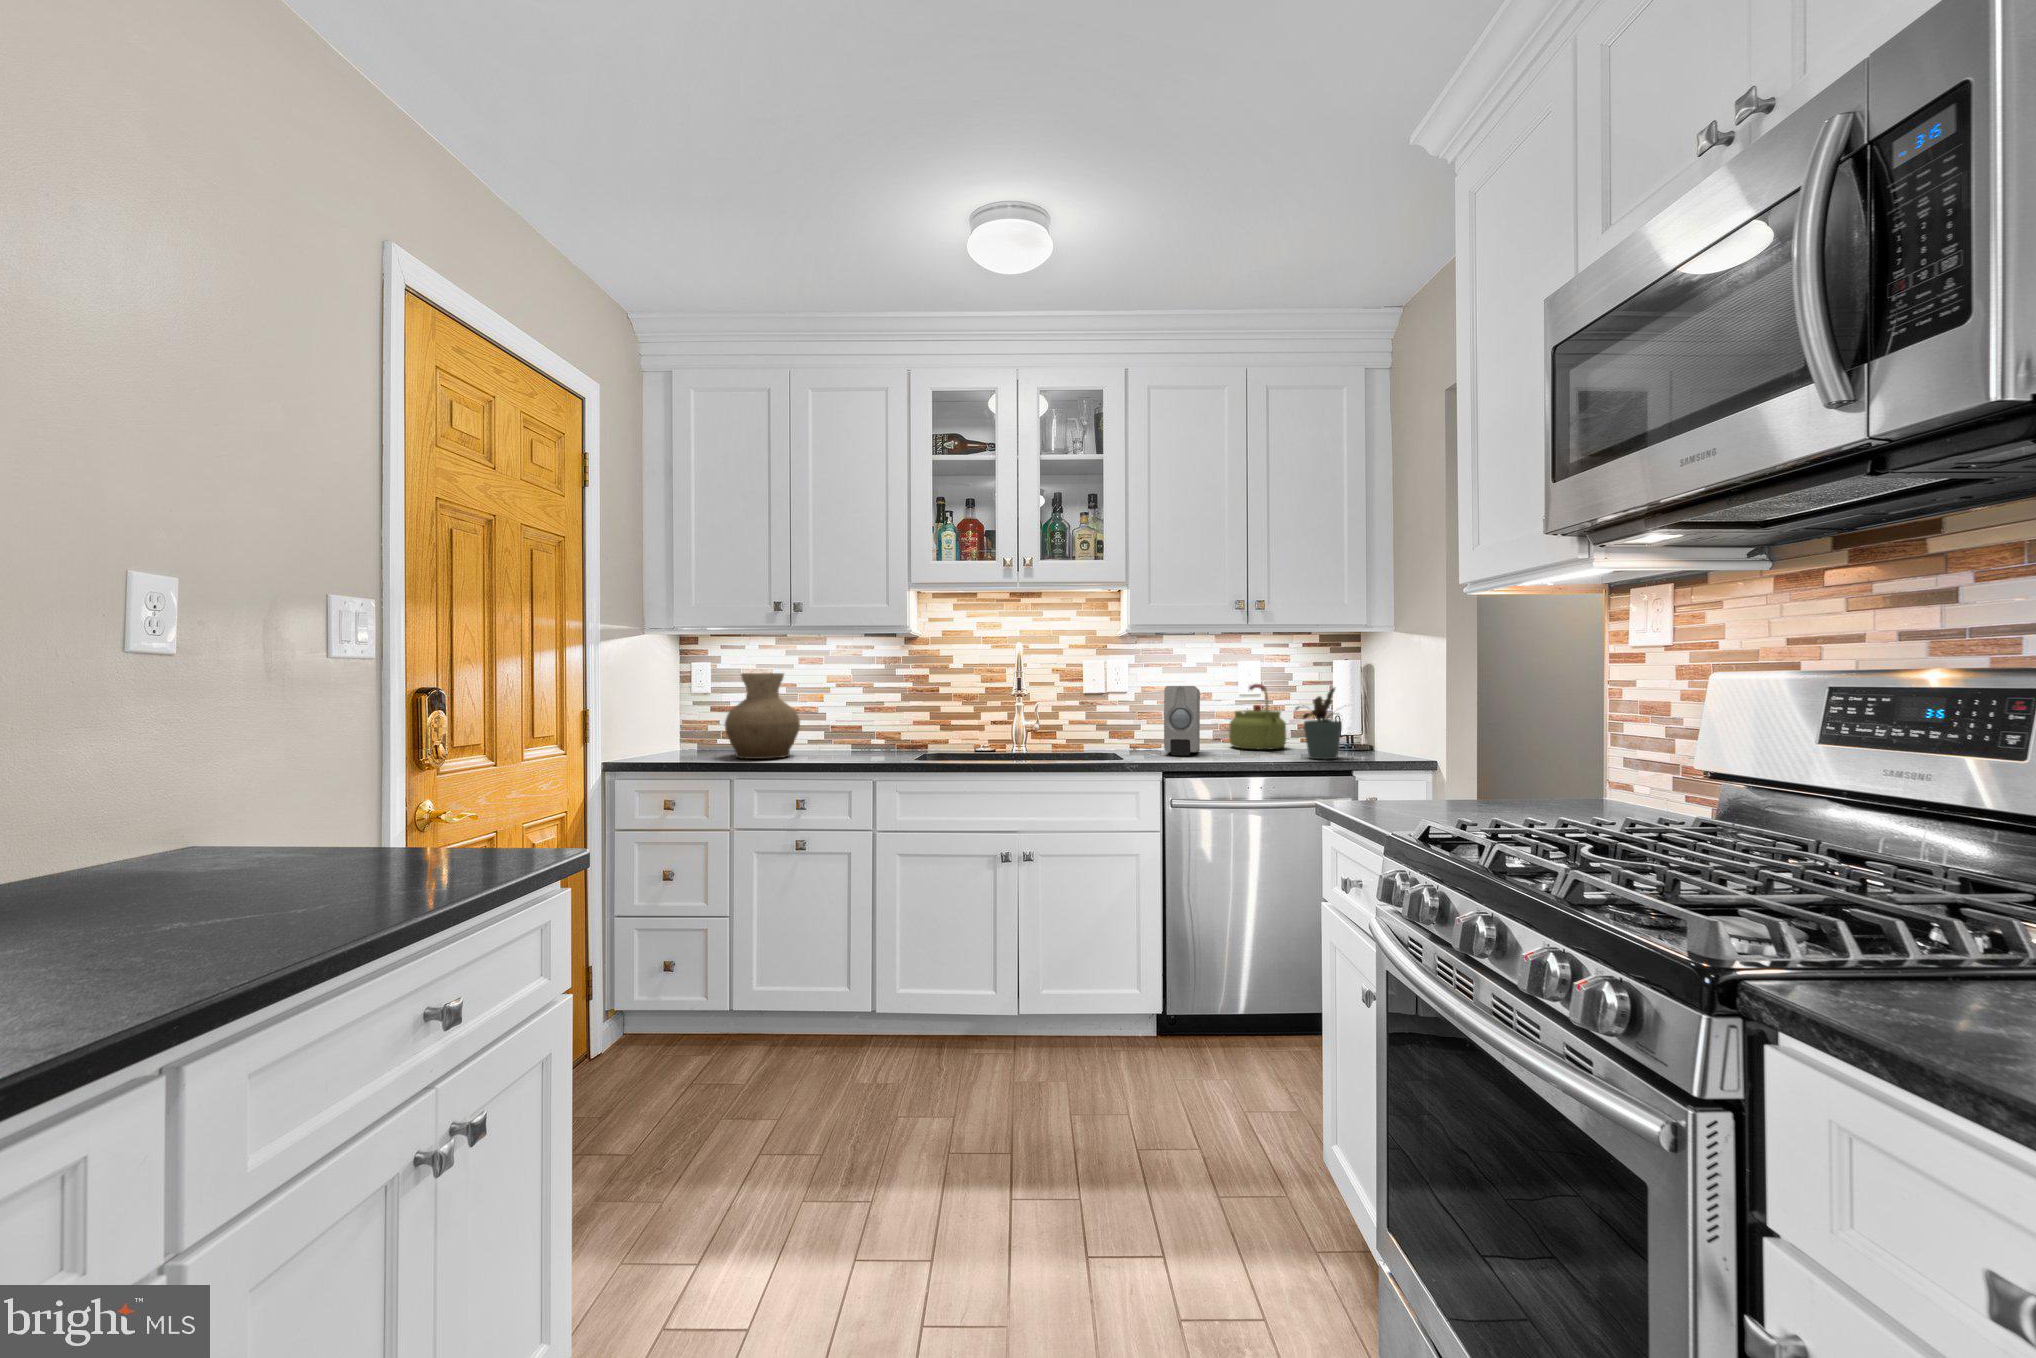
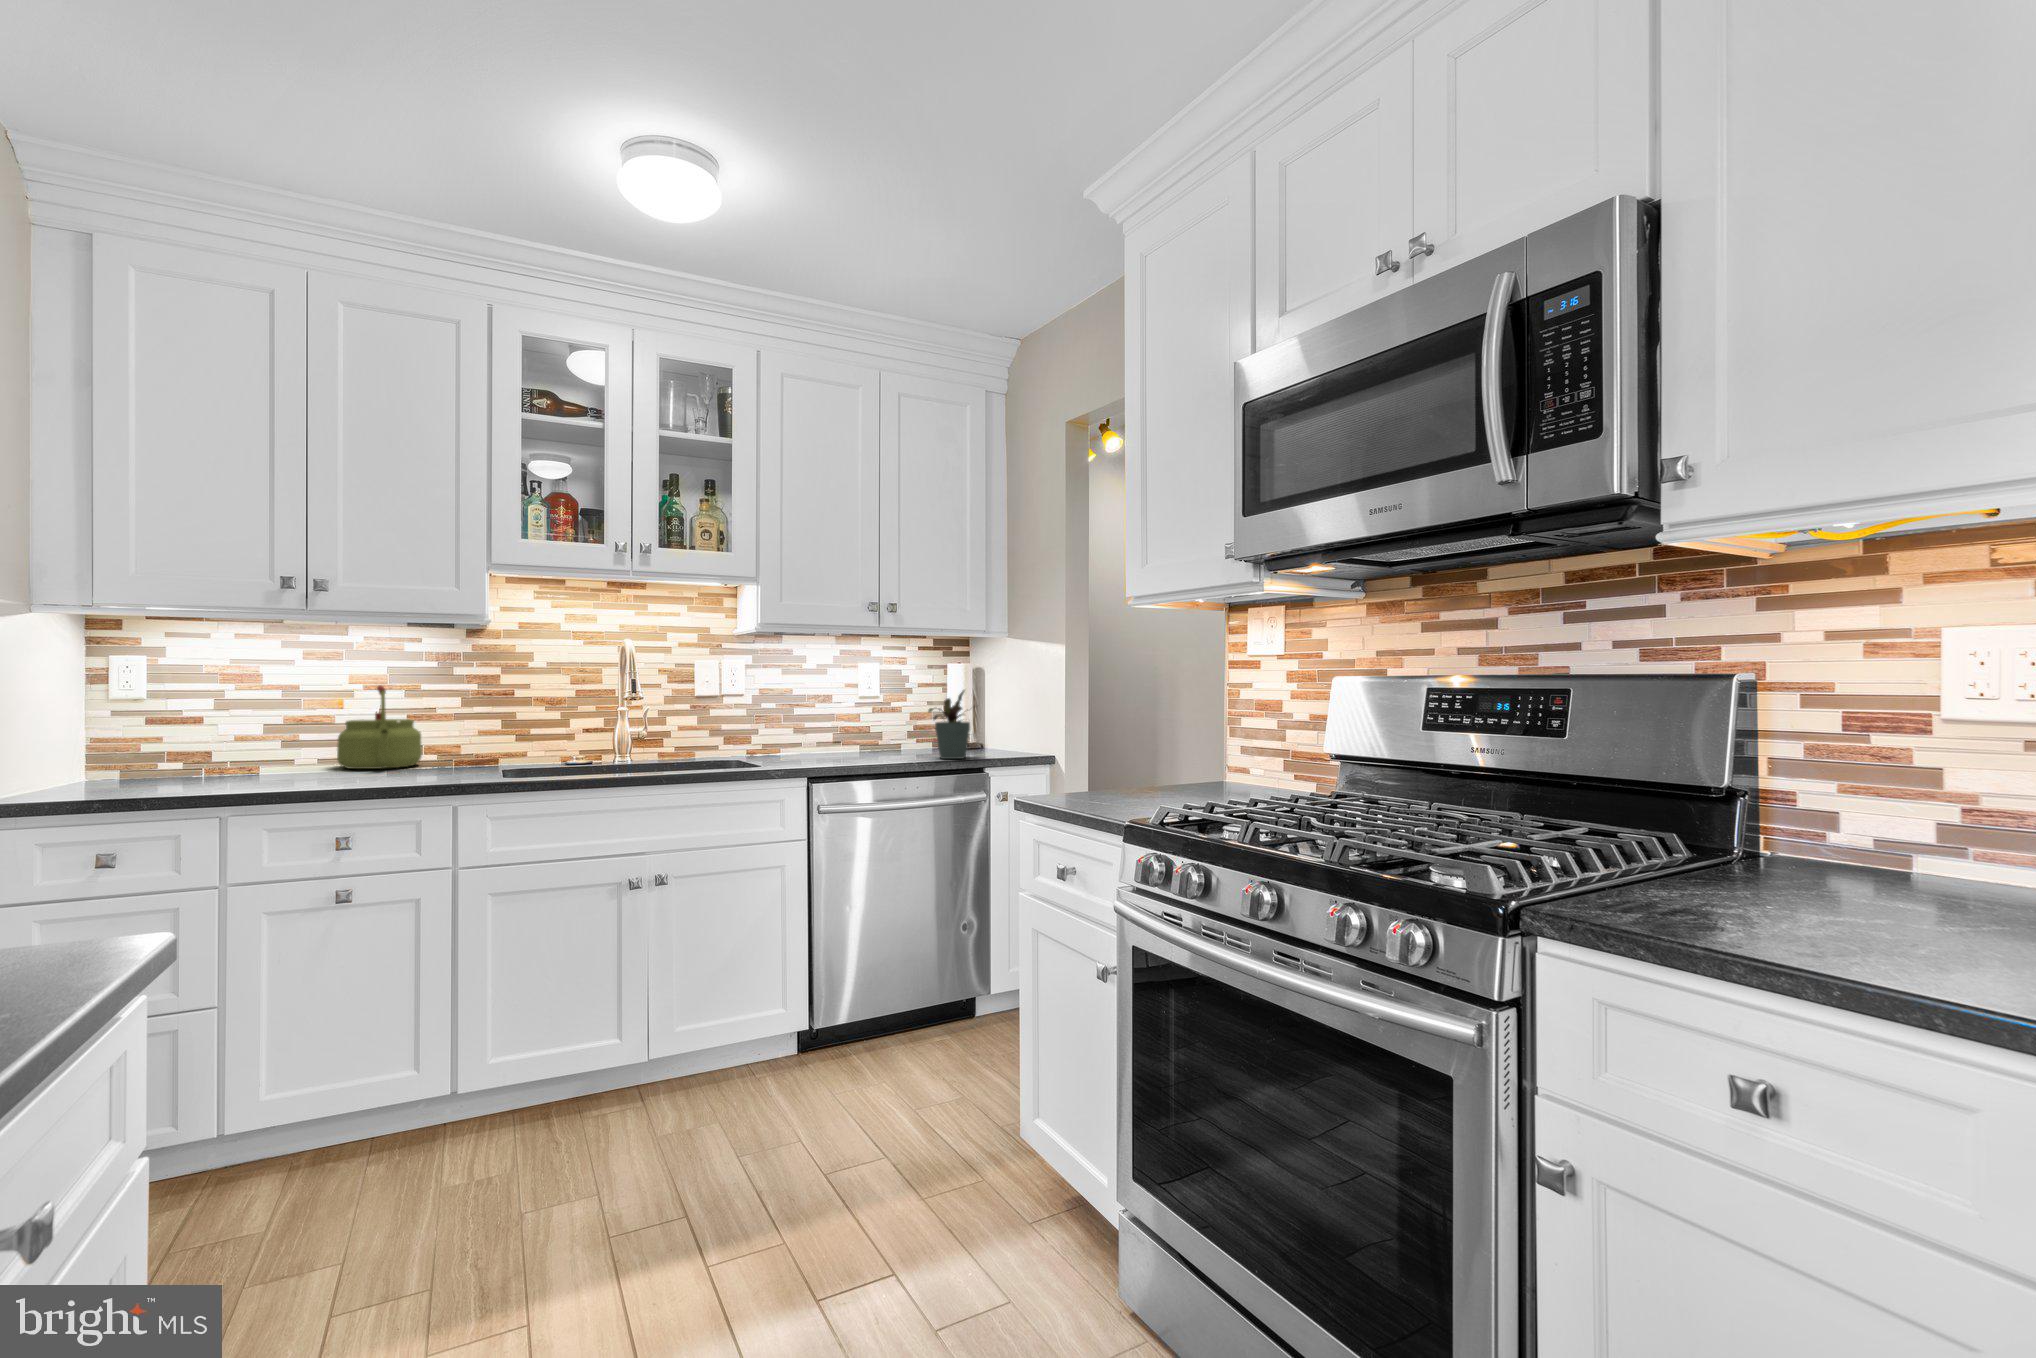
vase: present [725,673,800,759] -> none [193,670,321,789]
kettle: present [1229,684,1286,750] -> present [337,685,422,769]
soap dispenser: present [1164,686,1200,755] -> none [797,688,833,761]

